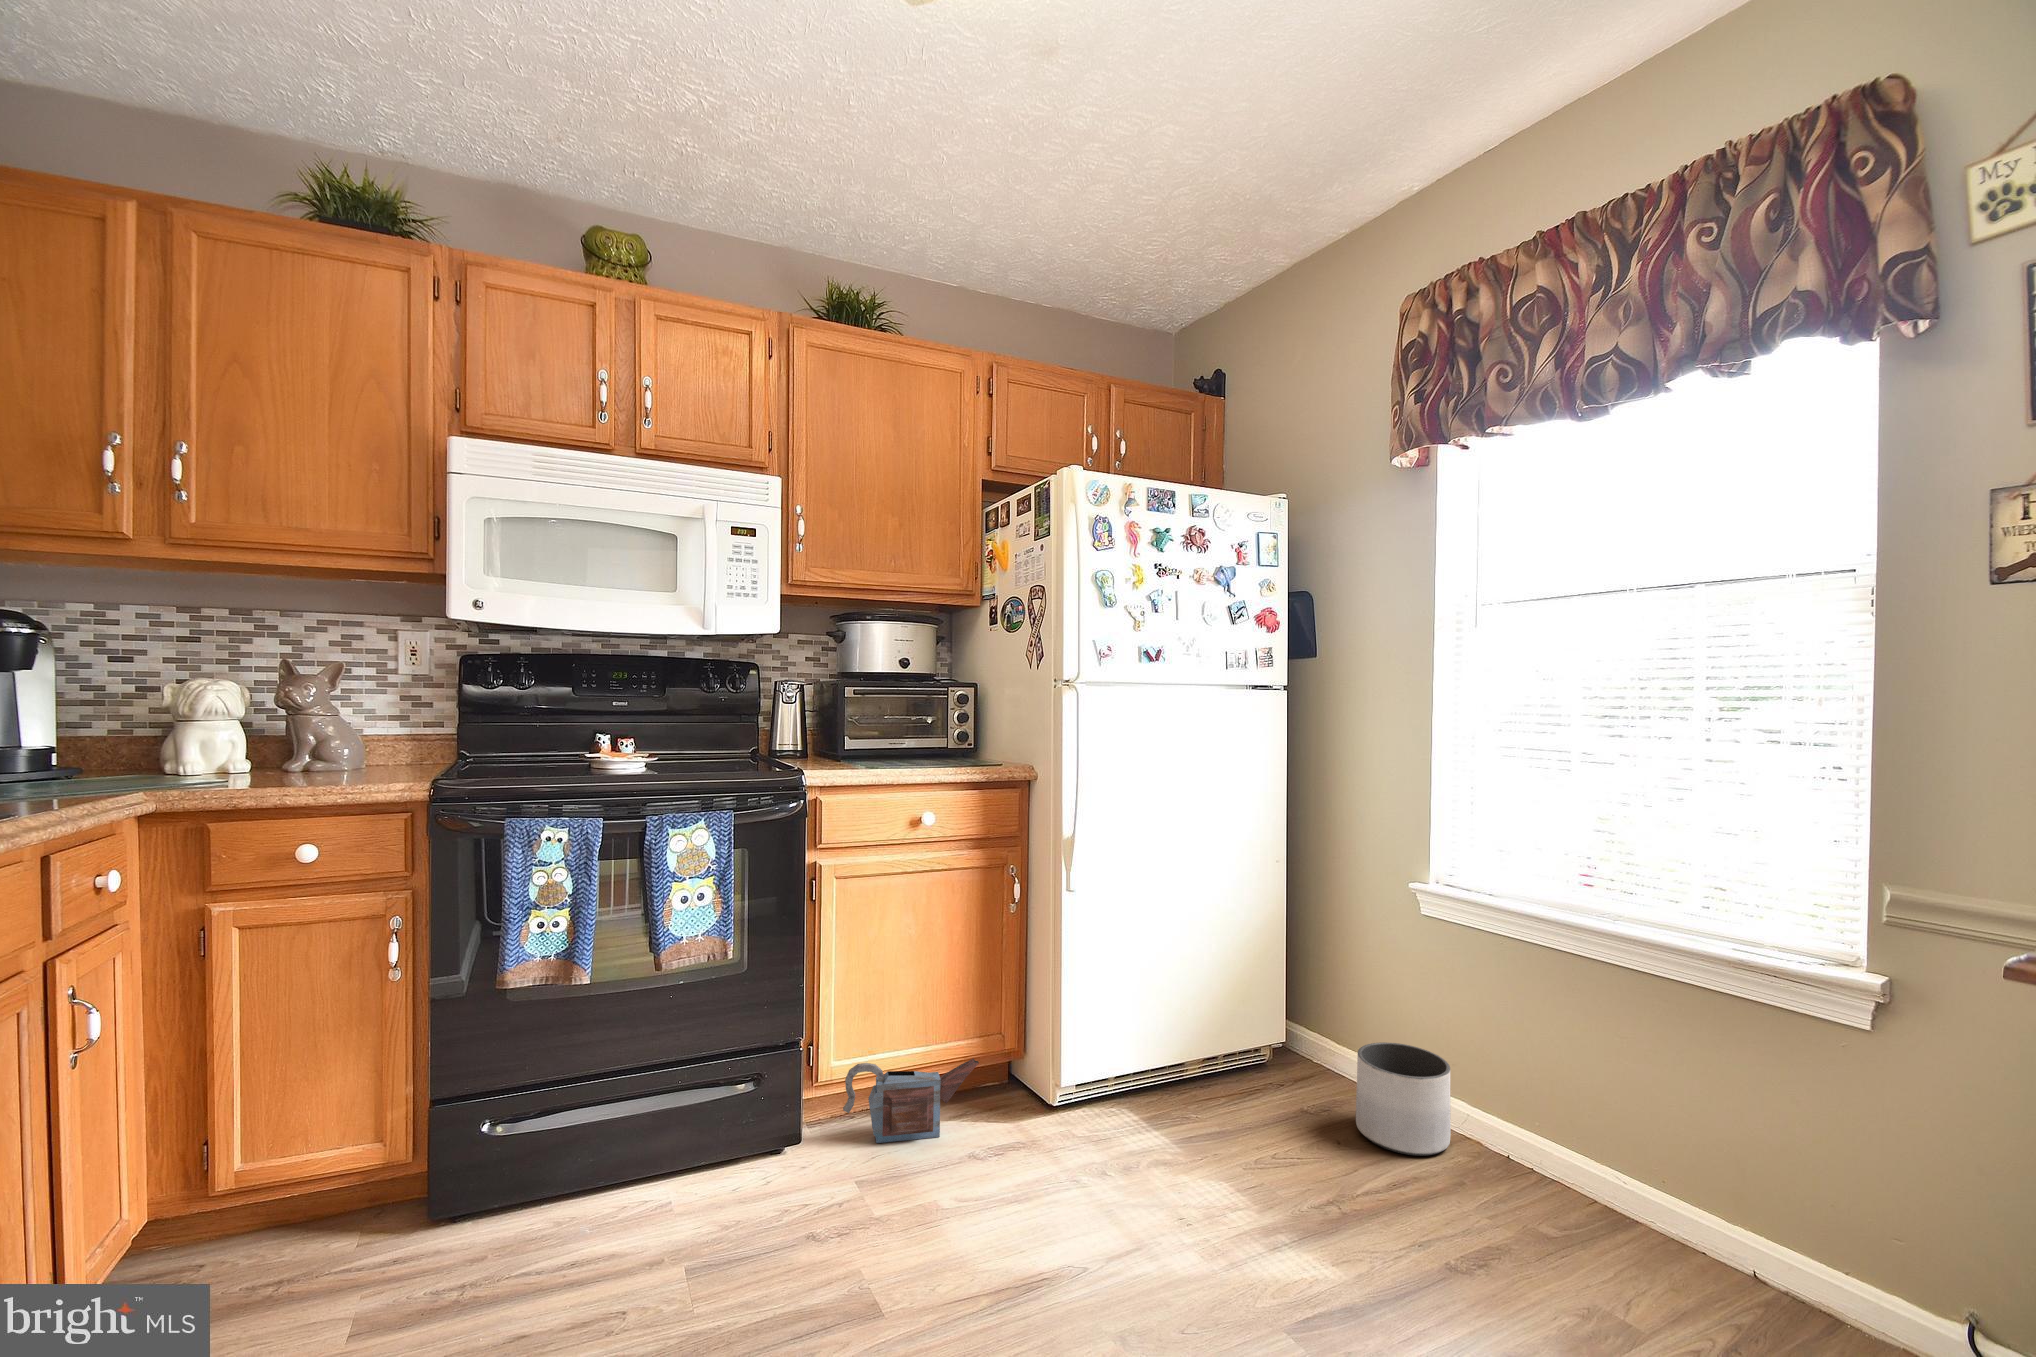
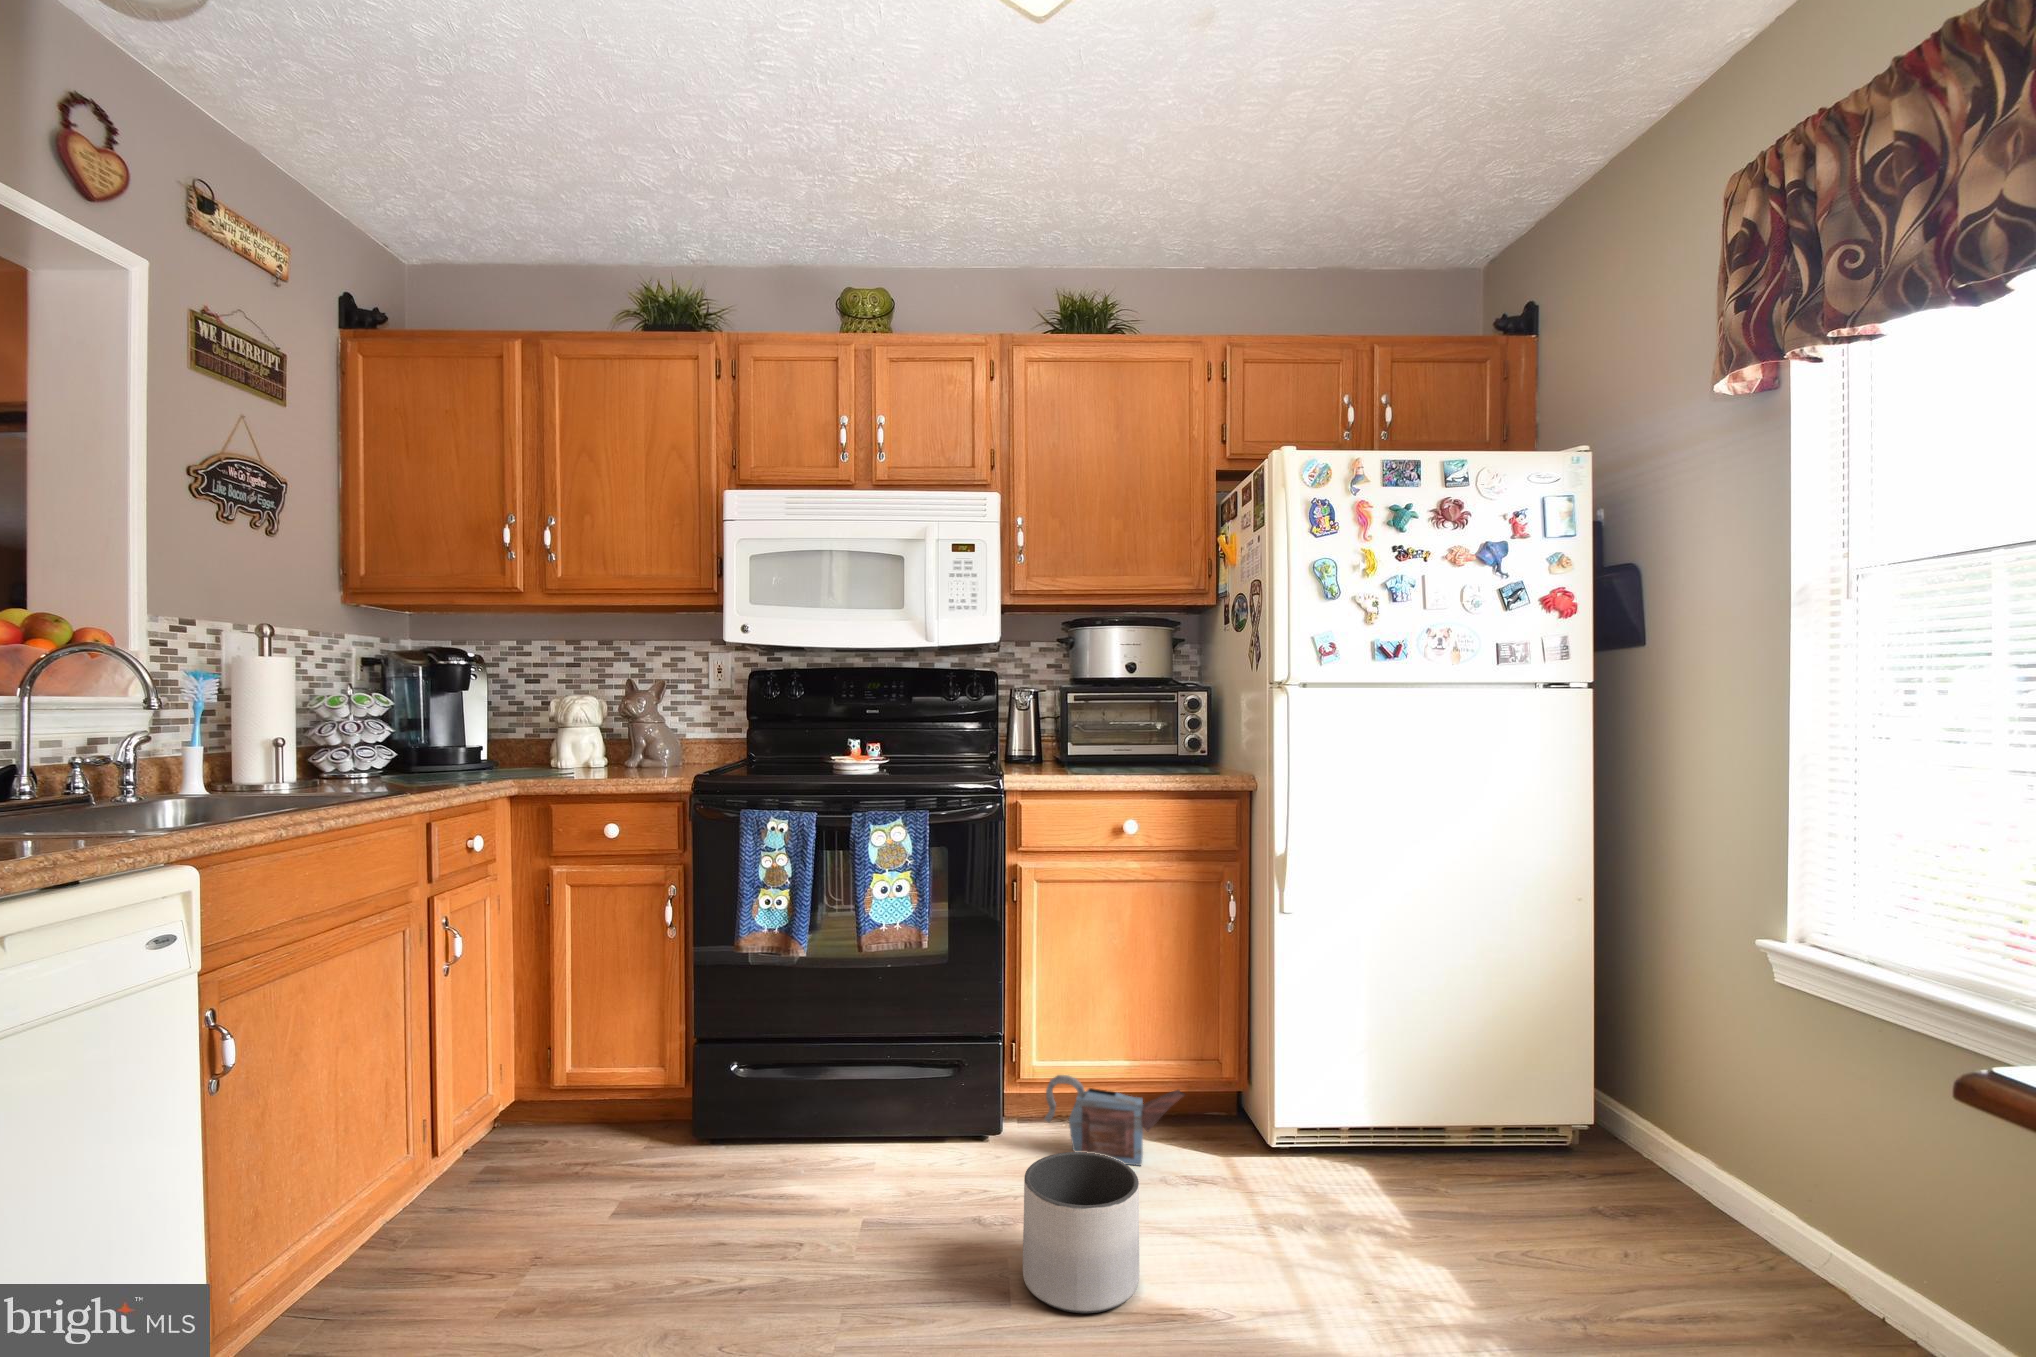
planter: present [1356,1042,1451,1156] -> present [1023,1152,1139,1313]

